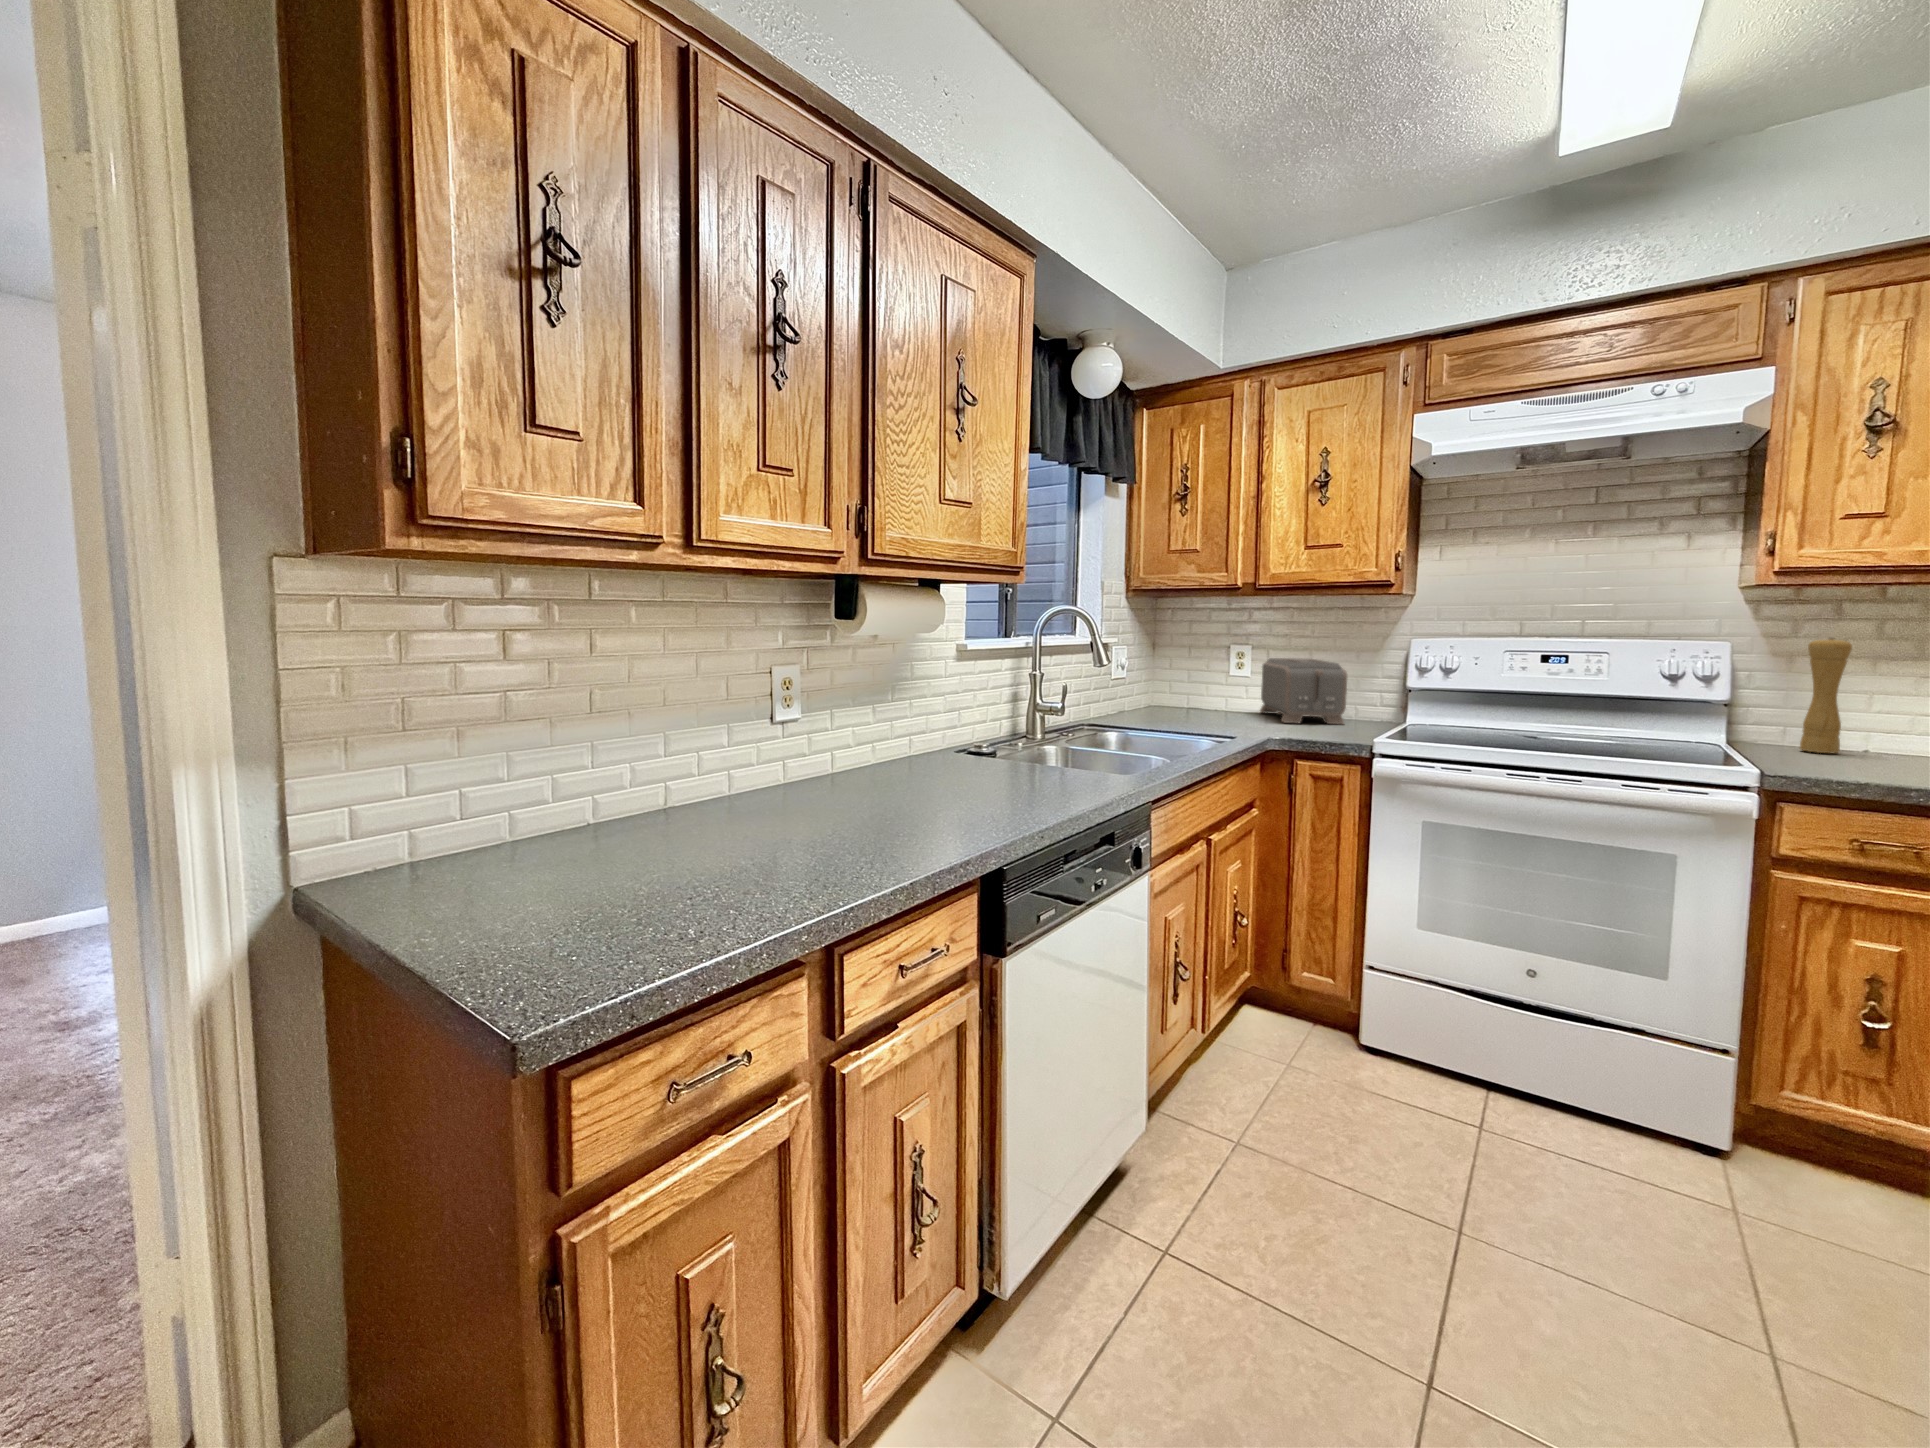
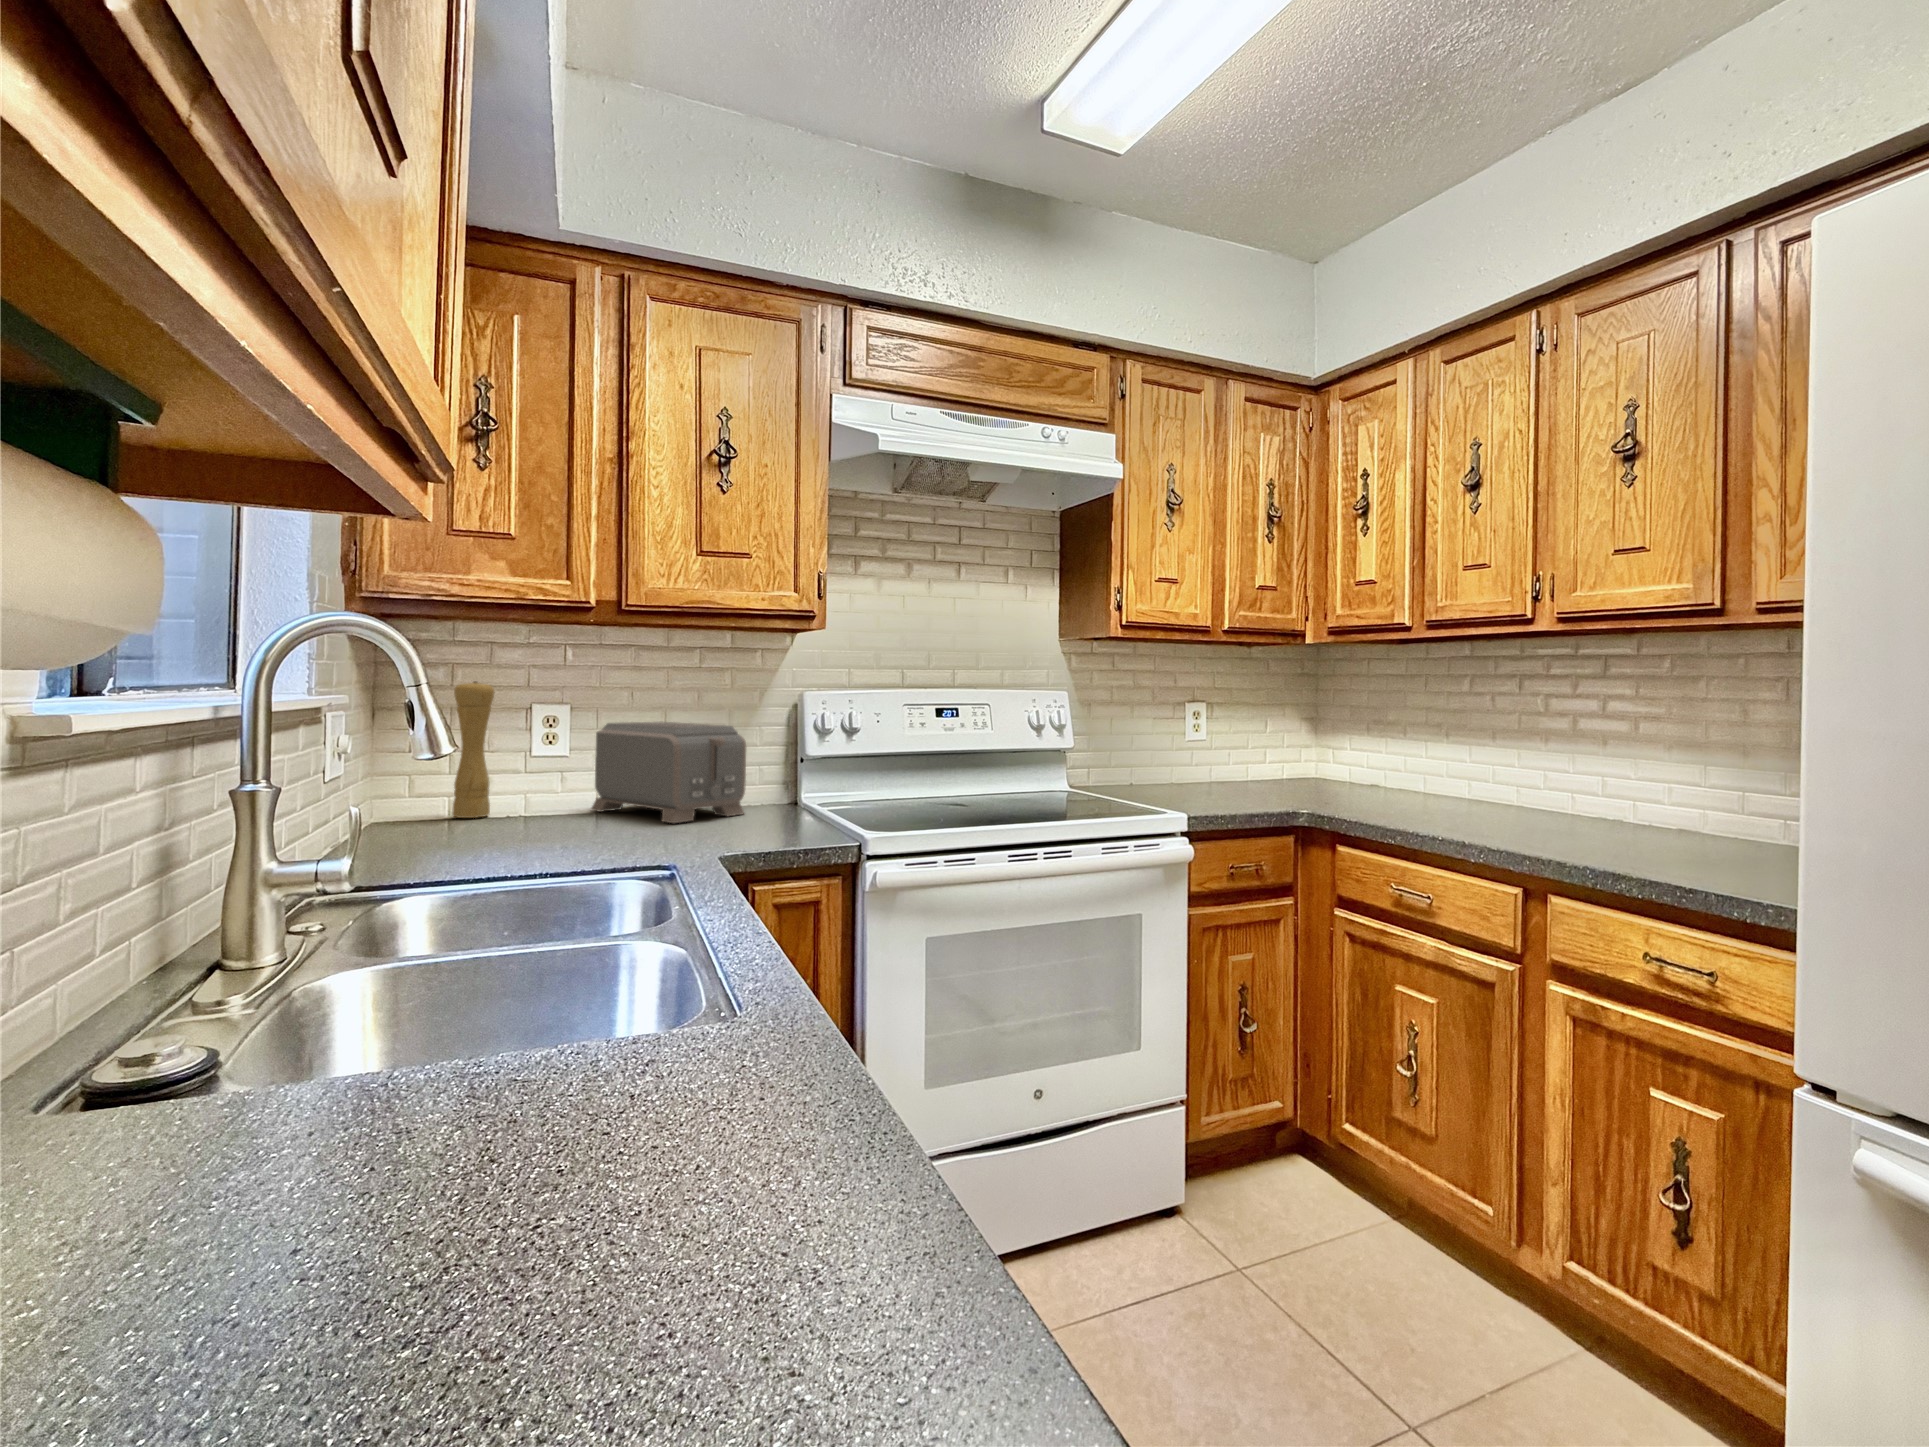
pepper mill: present [1800,638,1852,753] -> present [452,681,495,818]

